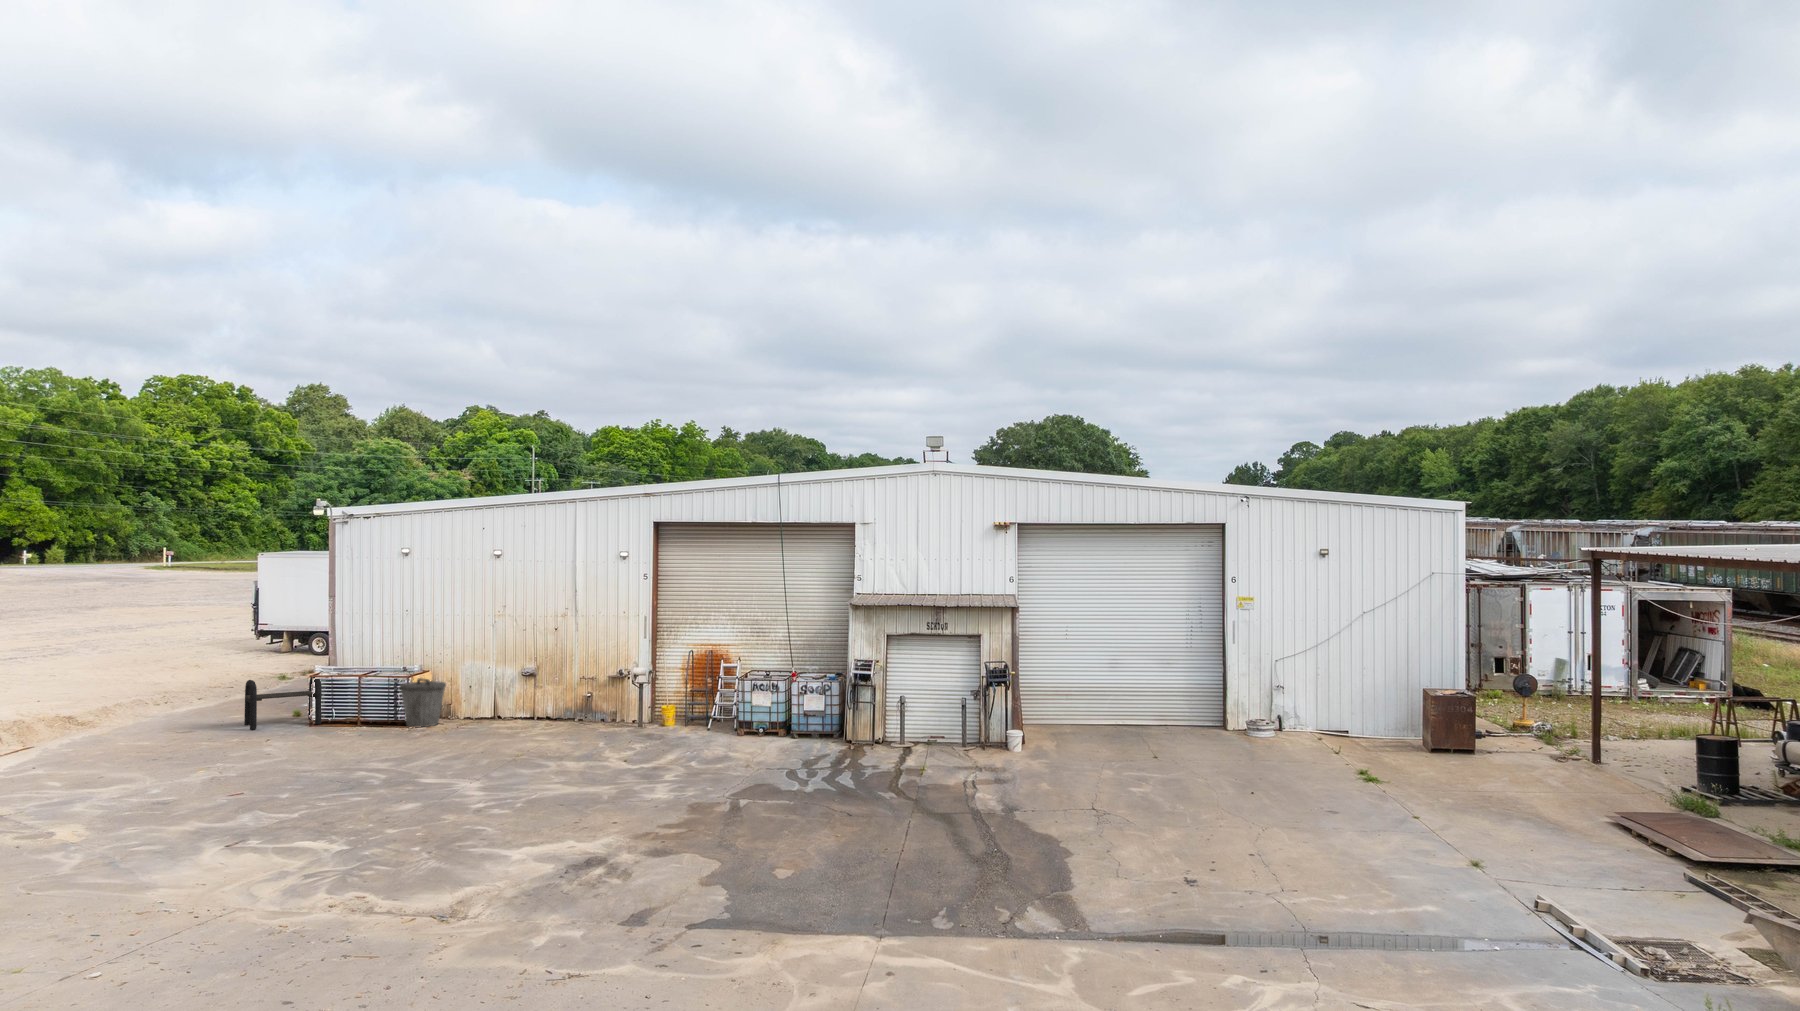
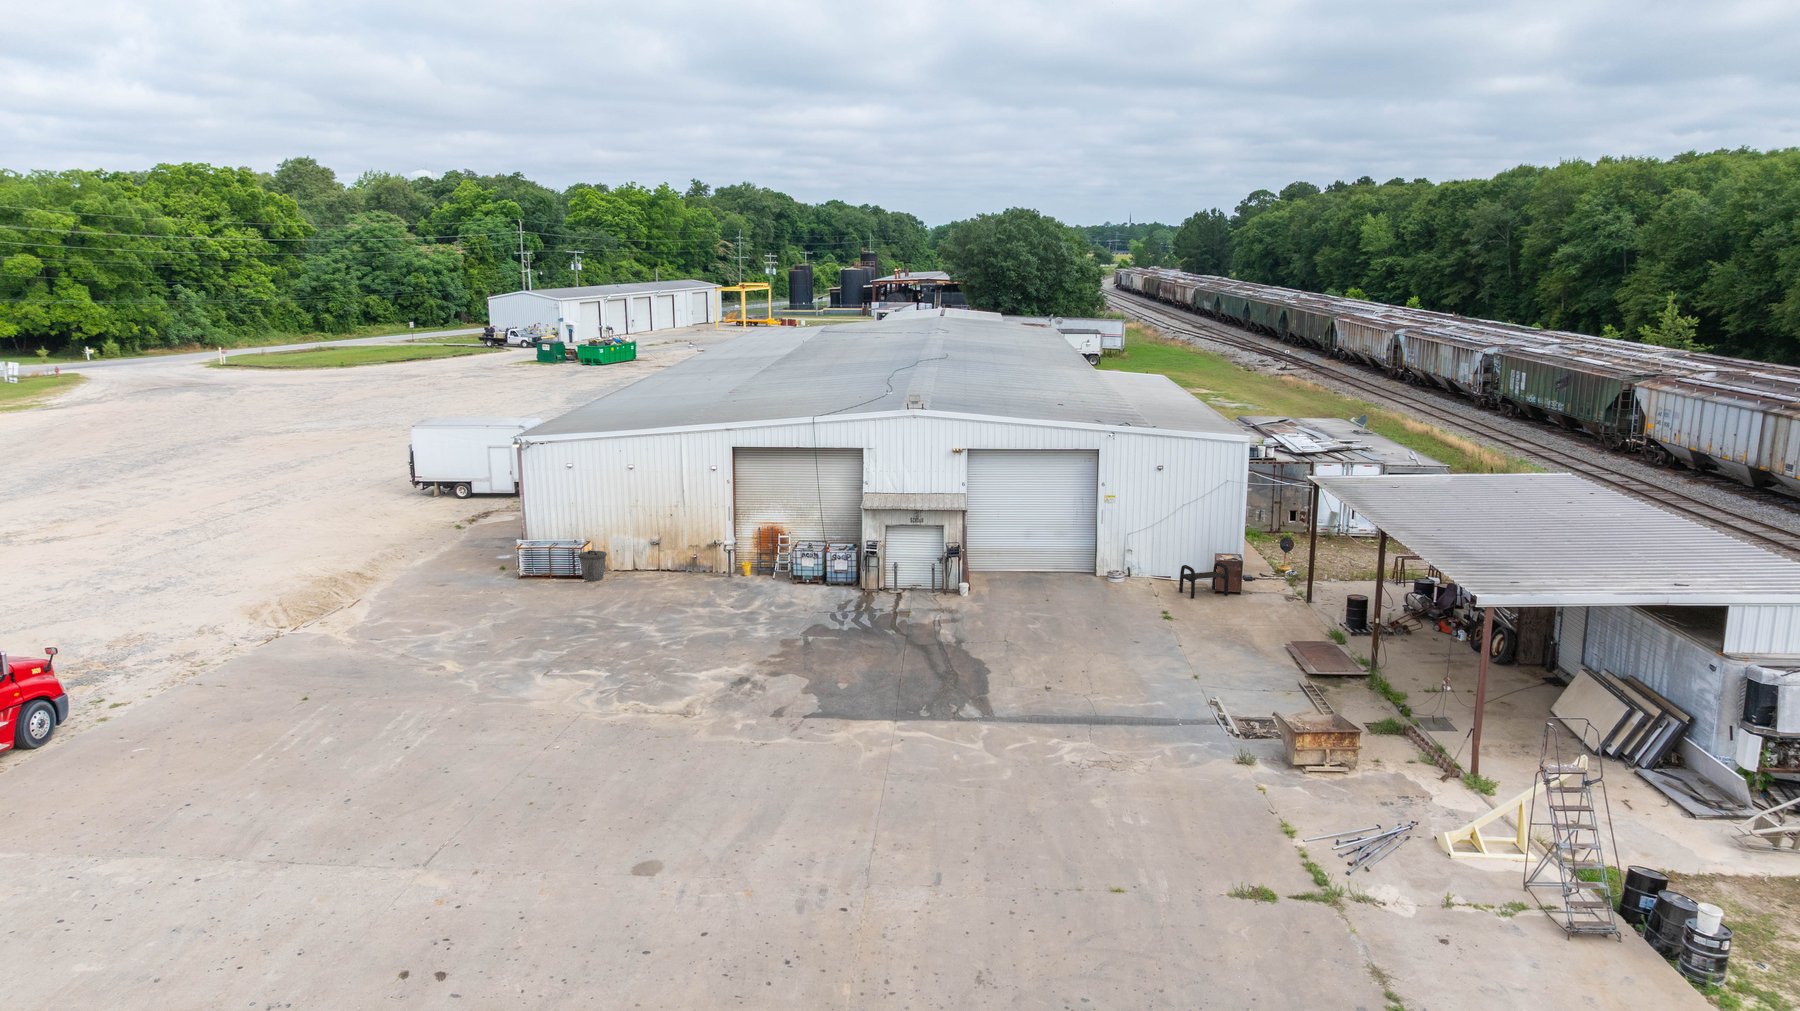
bench: present [244,677,322,730] -> present [1179,562,1229,598]

